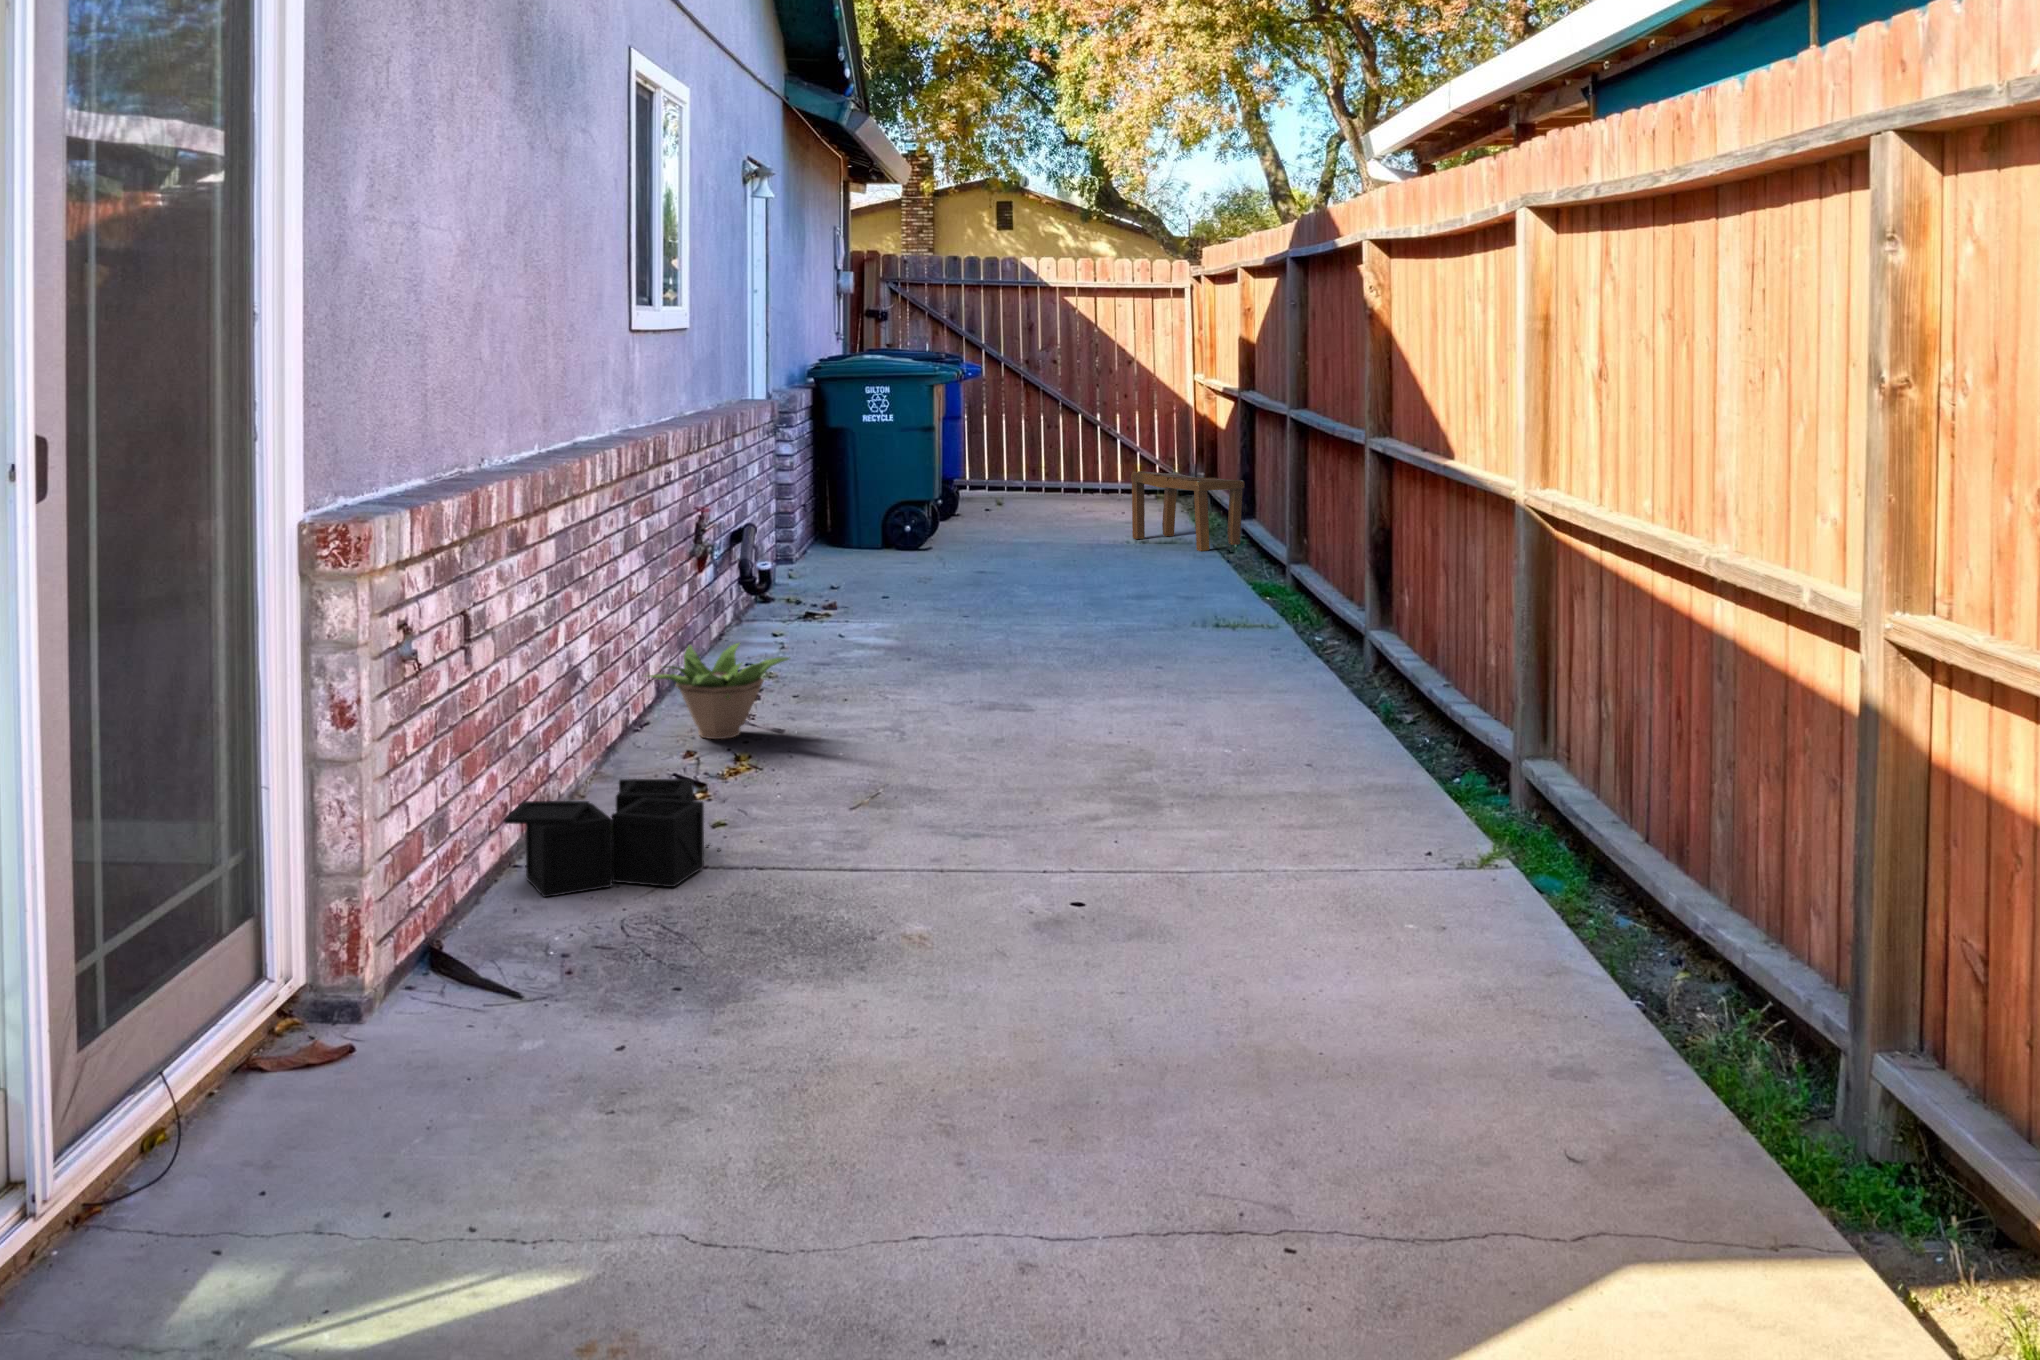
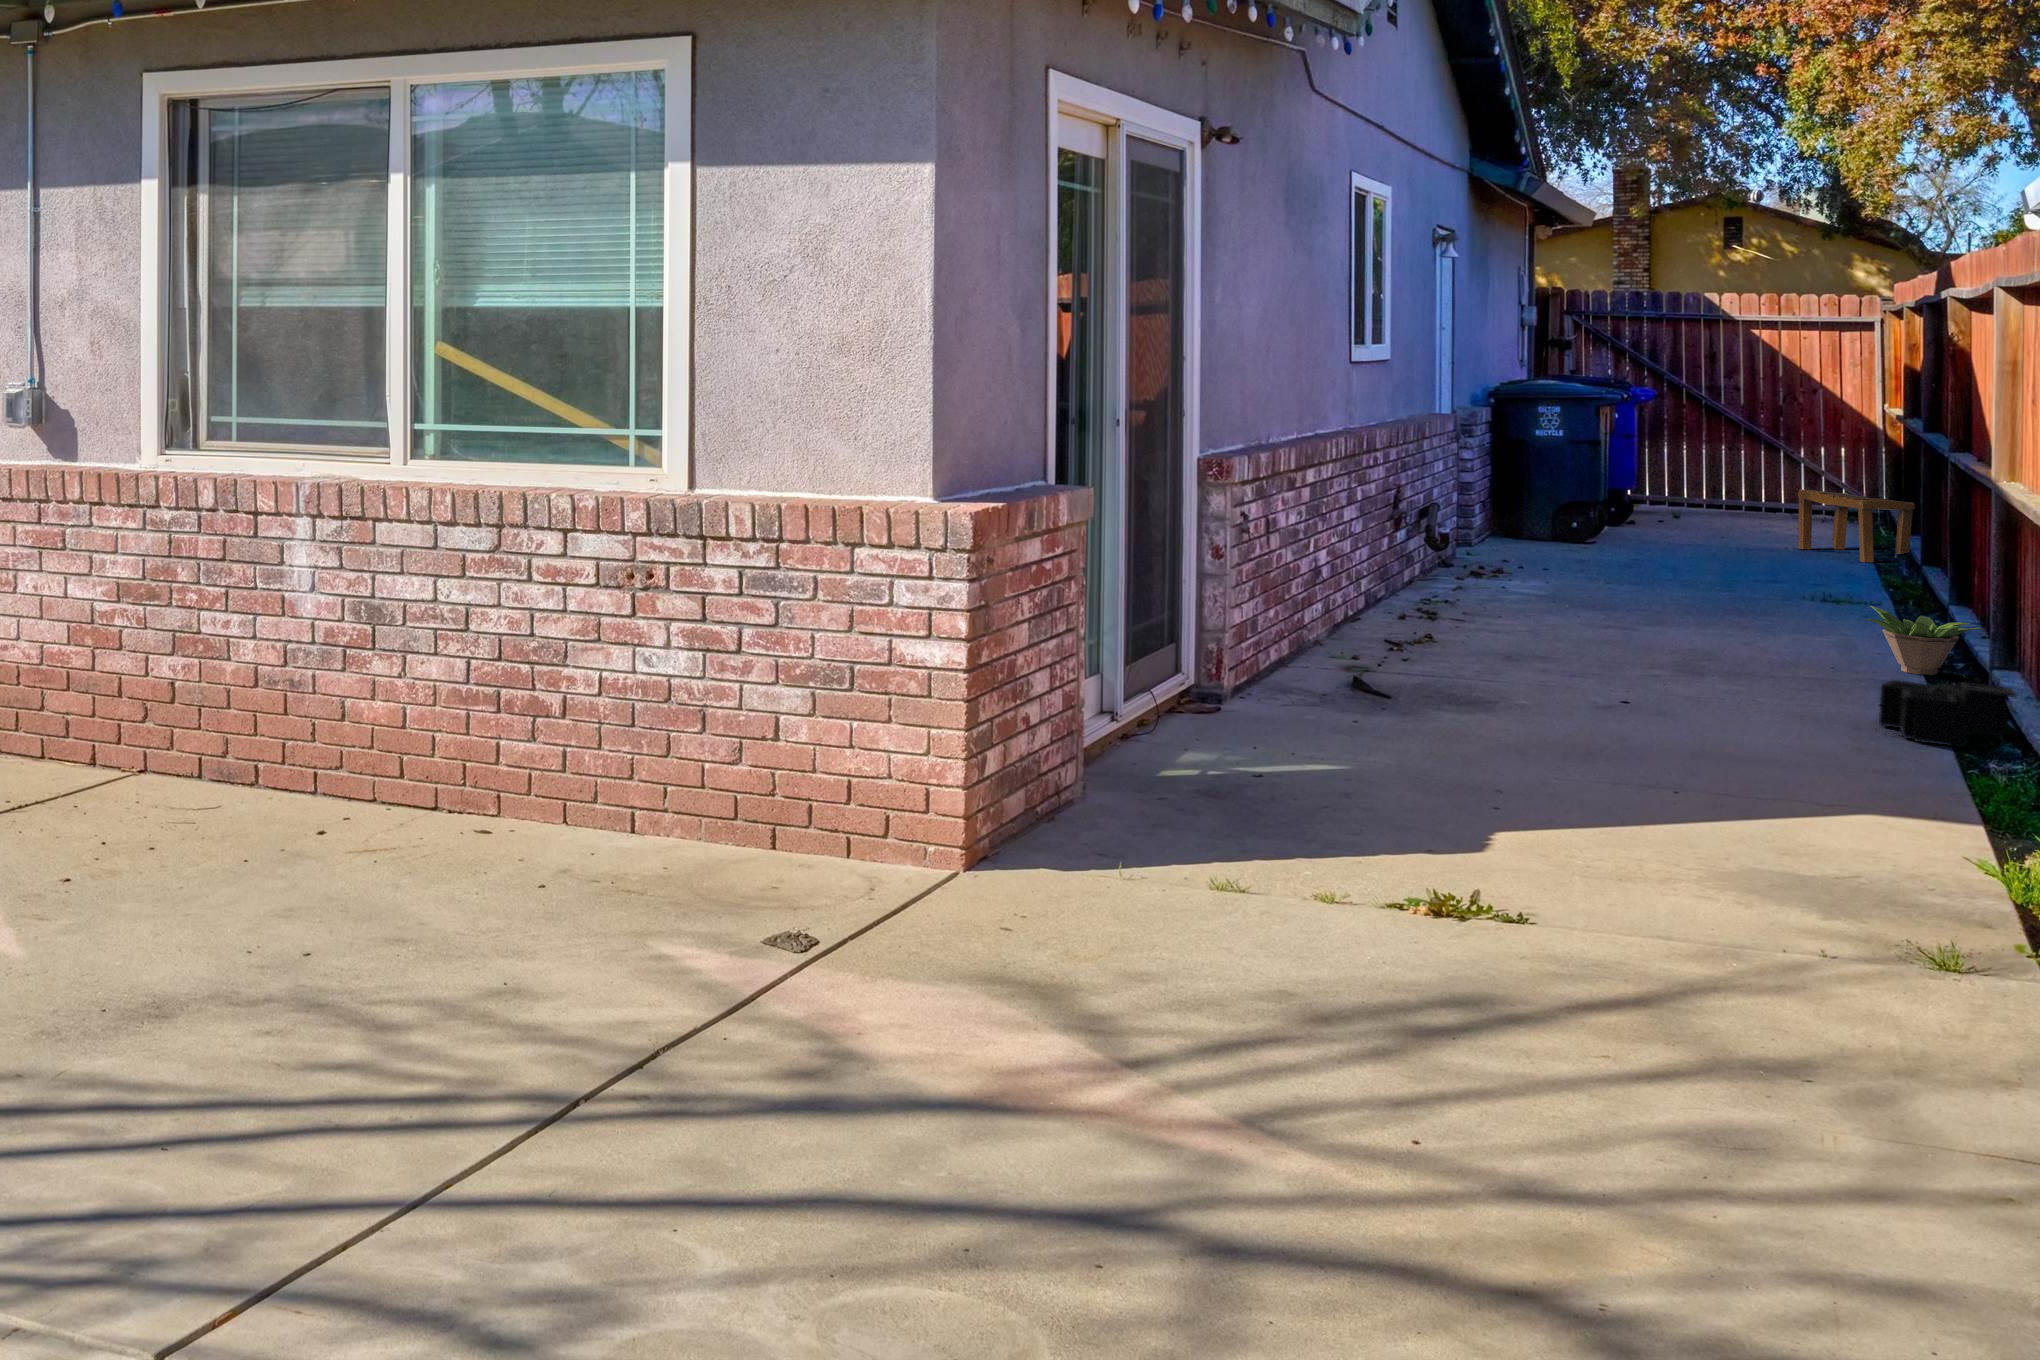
decorative plant: present [648,643,789,739] -> present [1864,606,1980,675]
storage bin: present [504,779,720,897] -> present [1879,680,2016,748]

